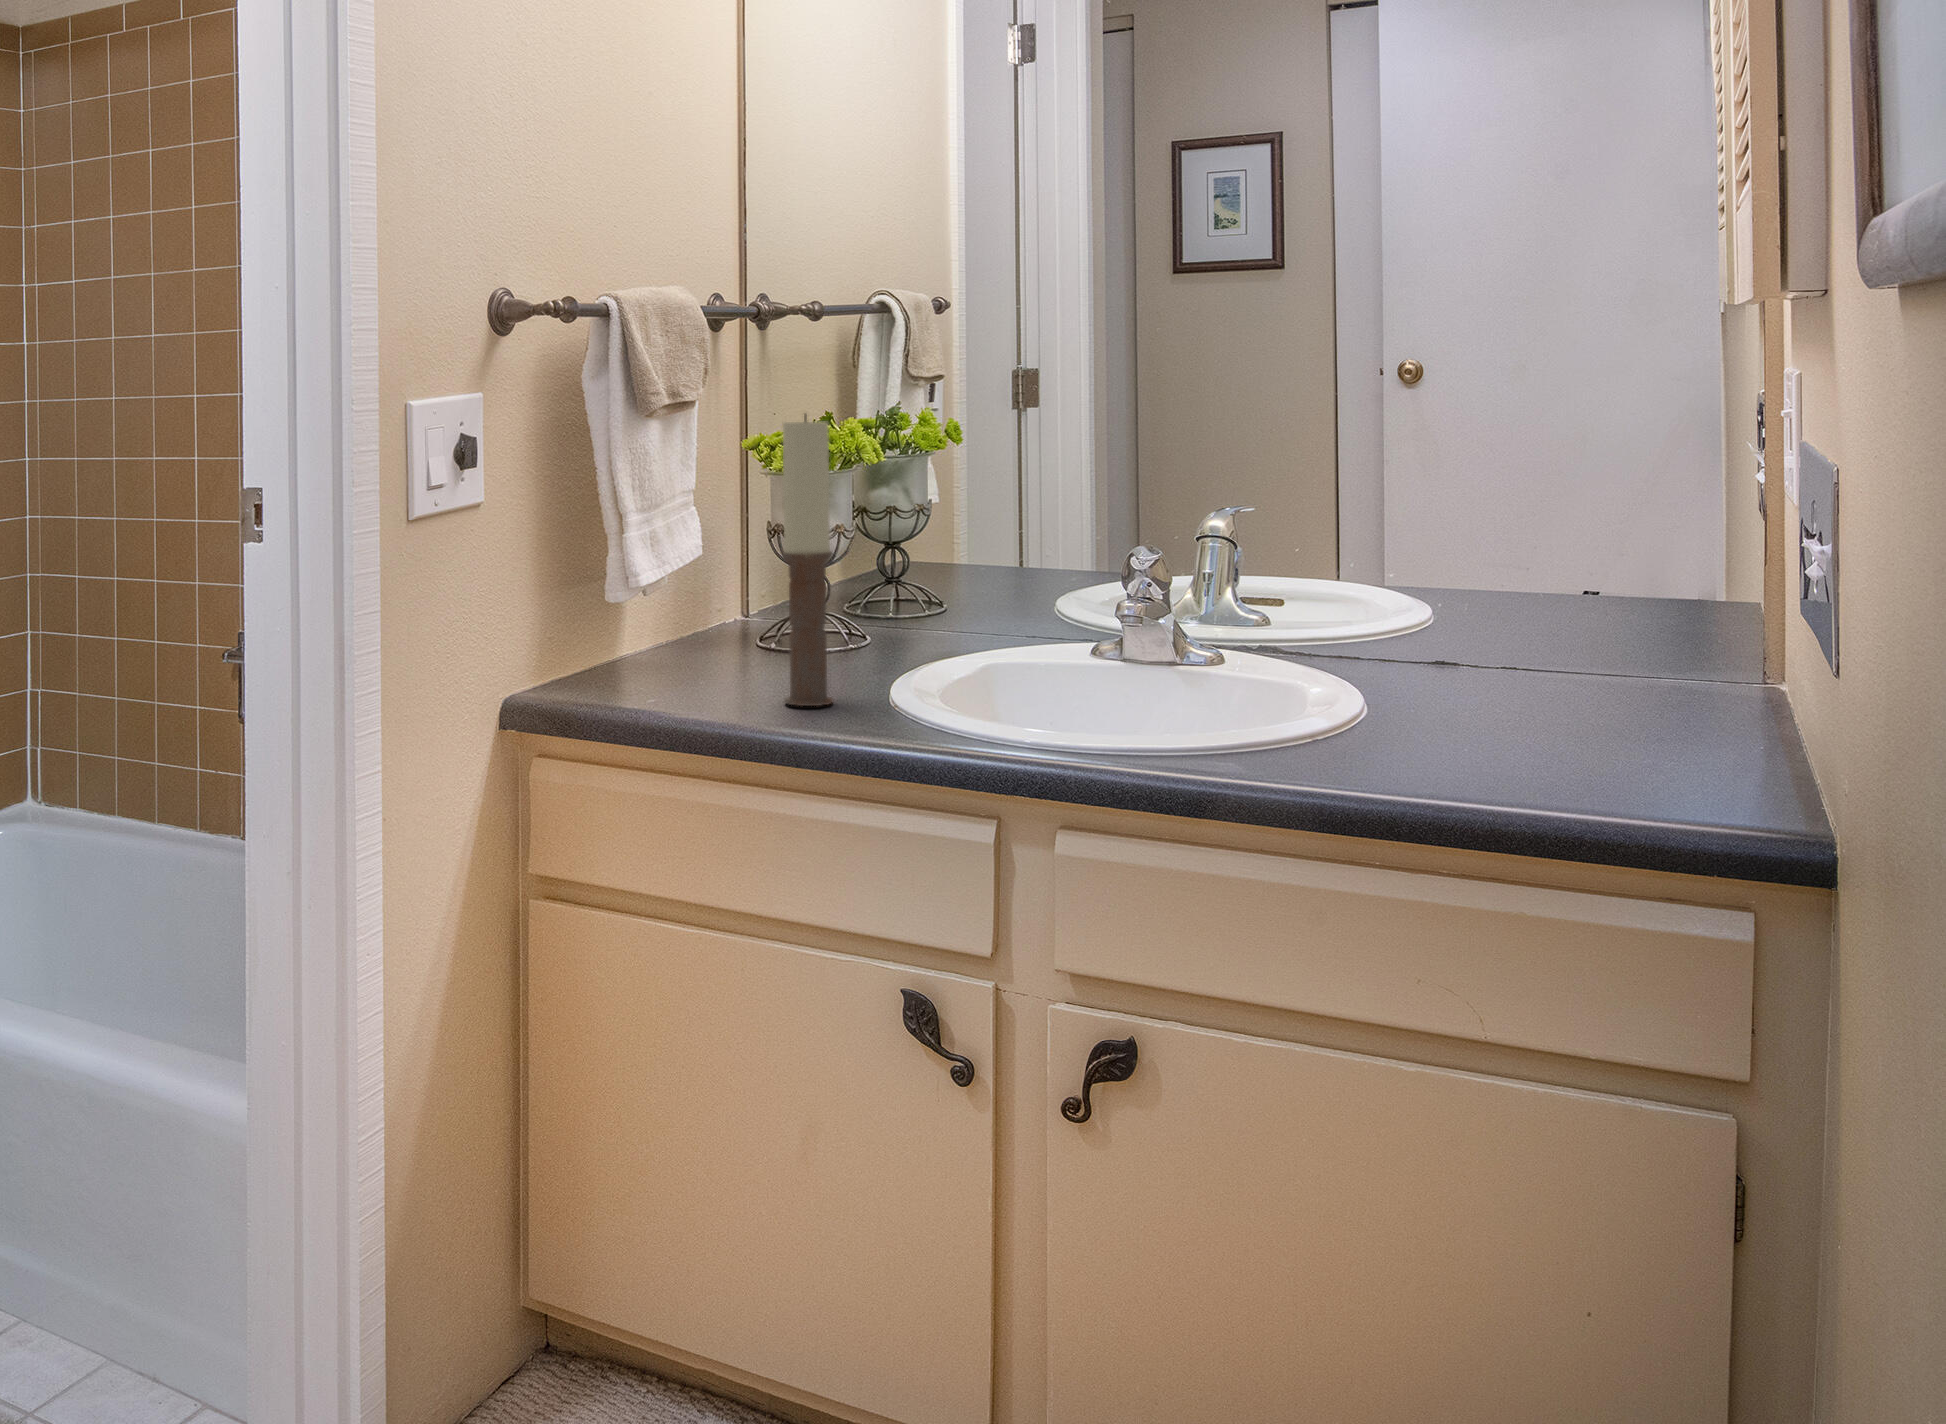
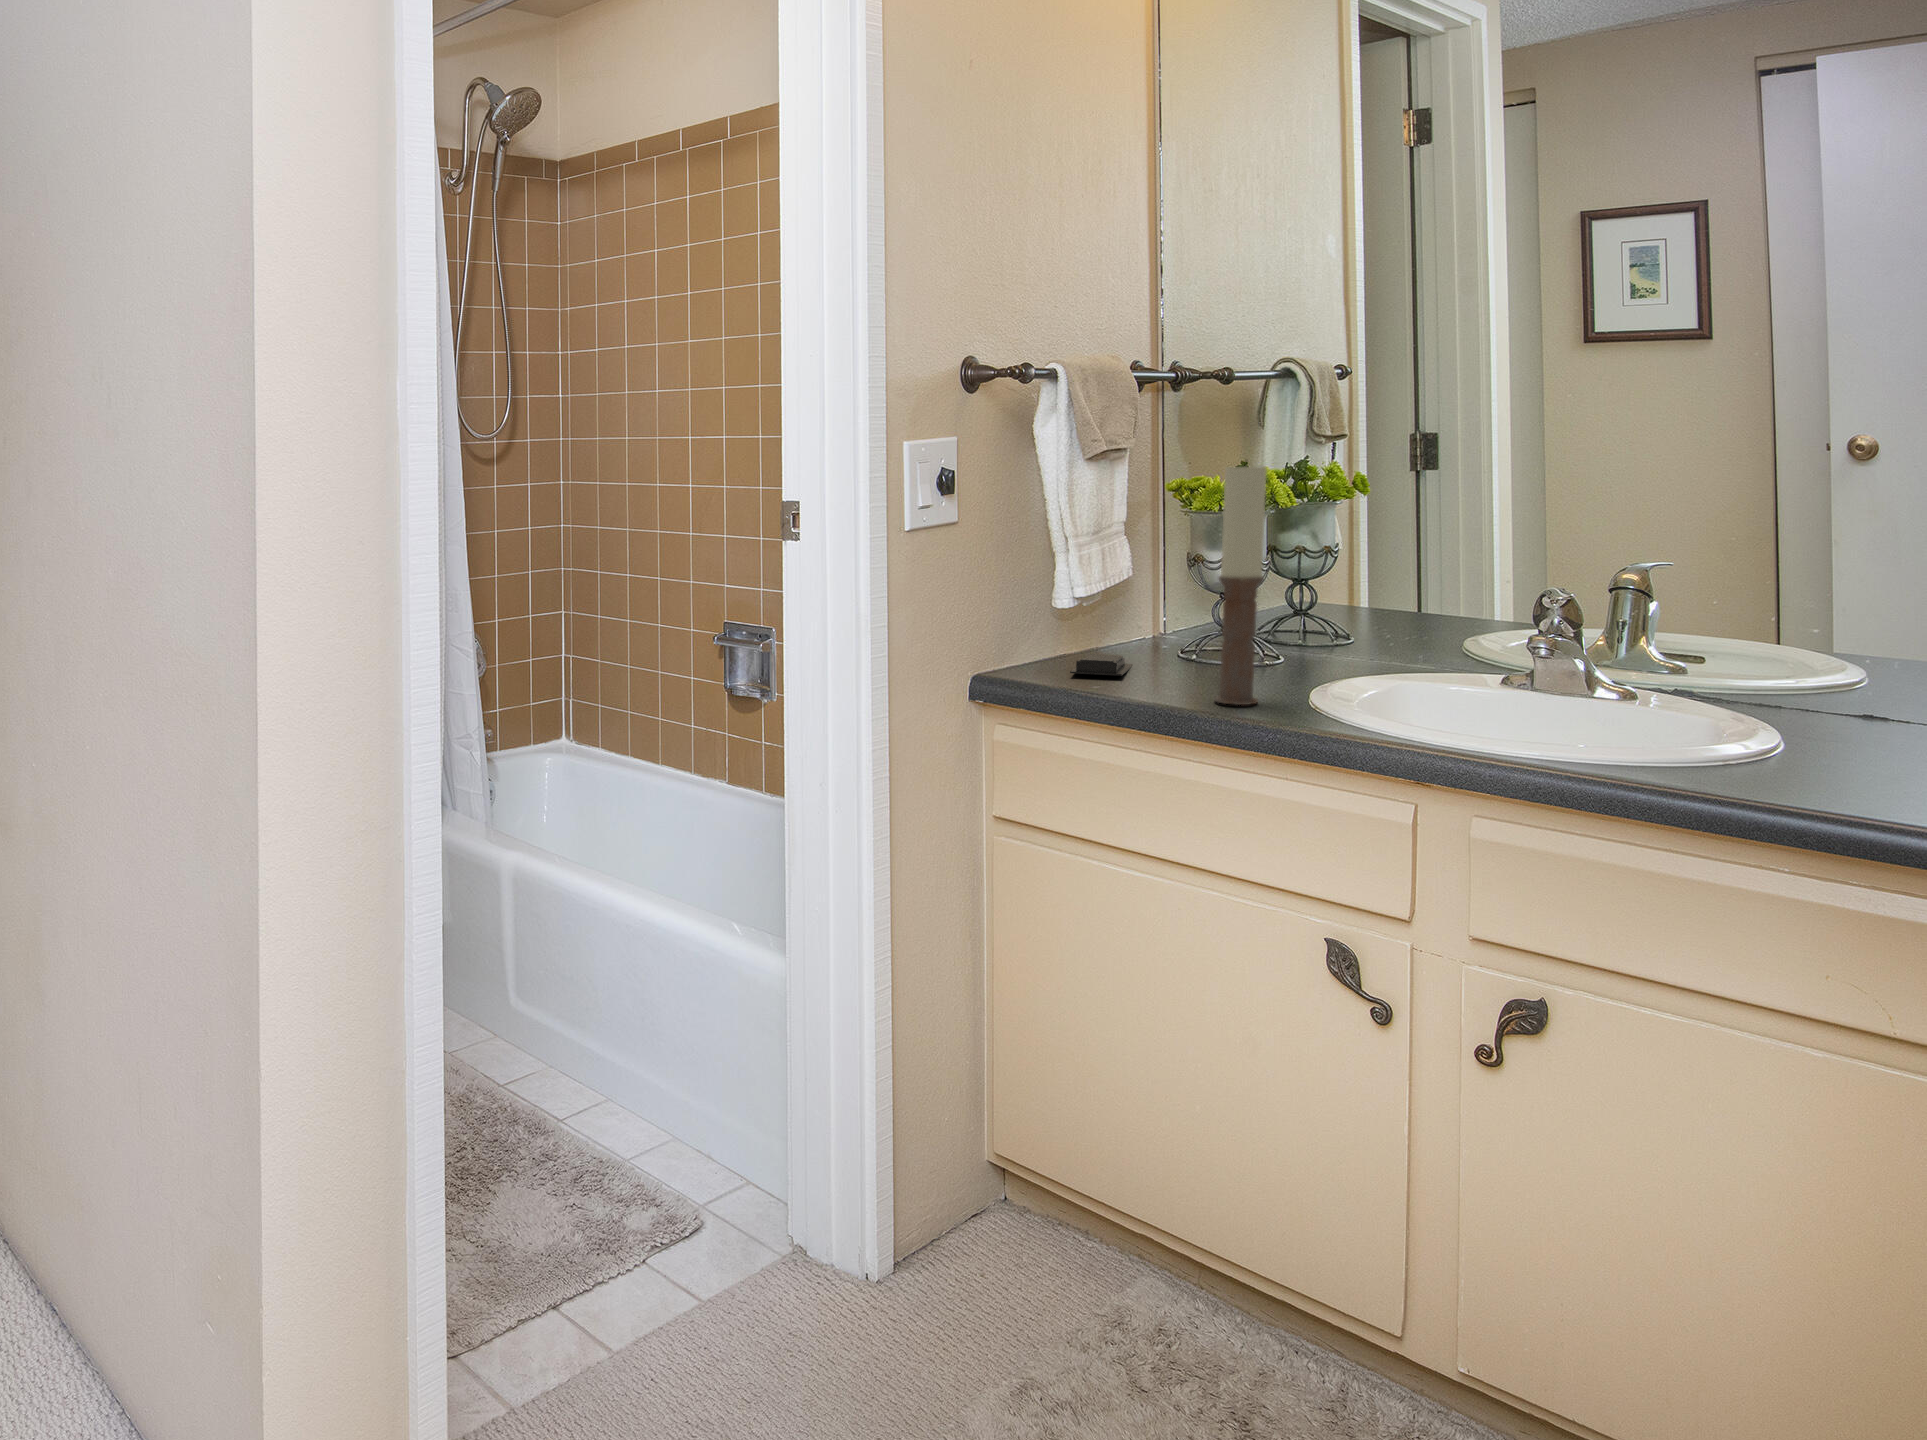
soap bar: none [626,650,706,675] -> present [1070,654,1133,676]

